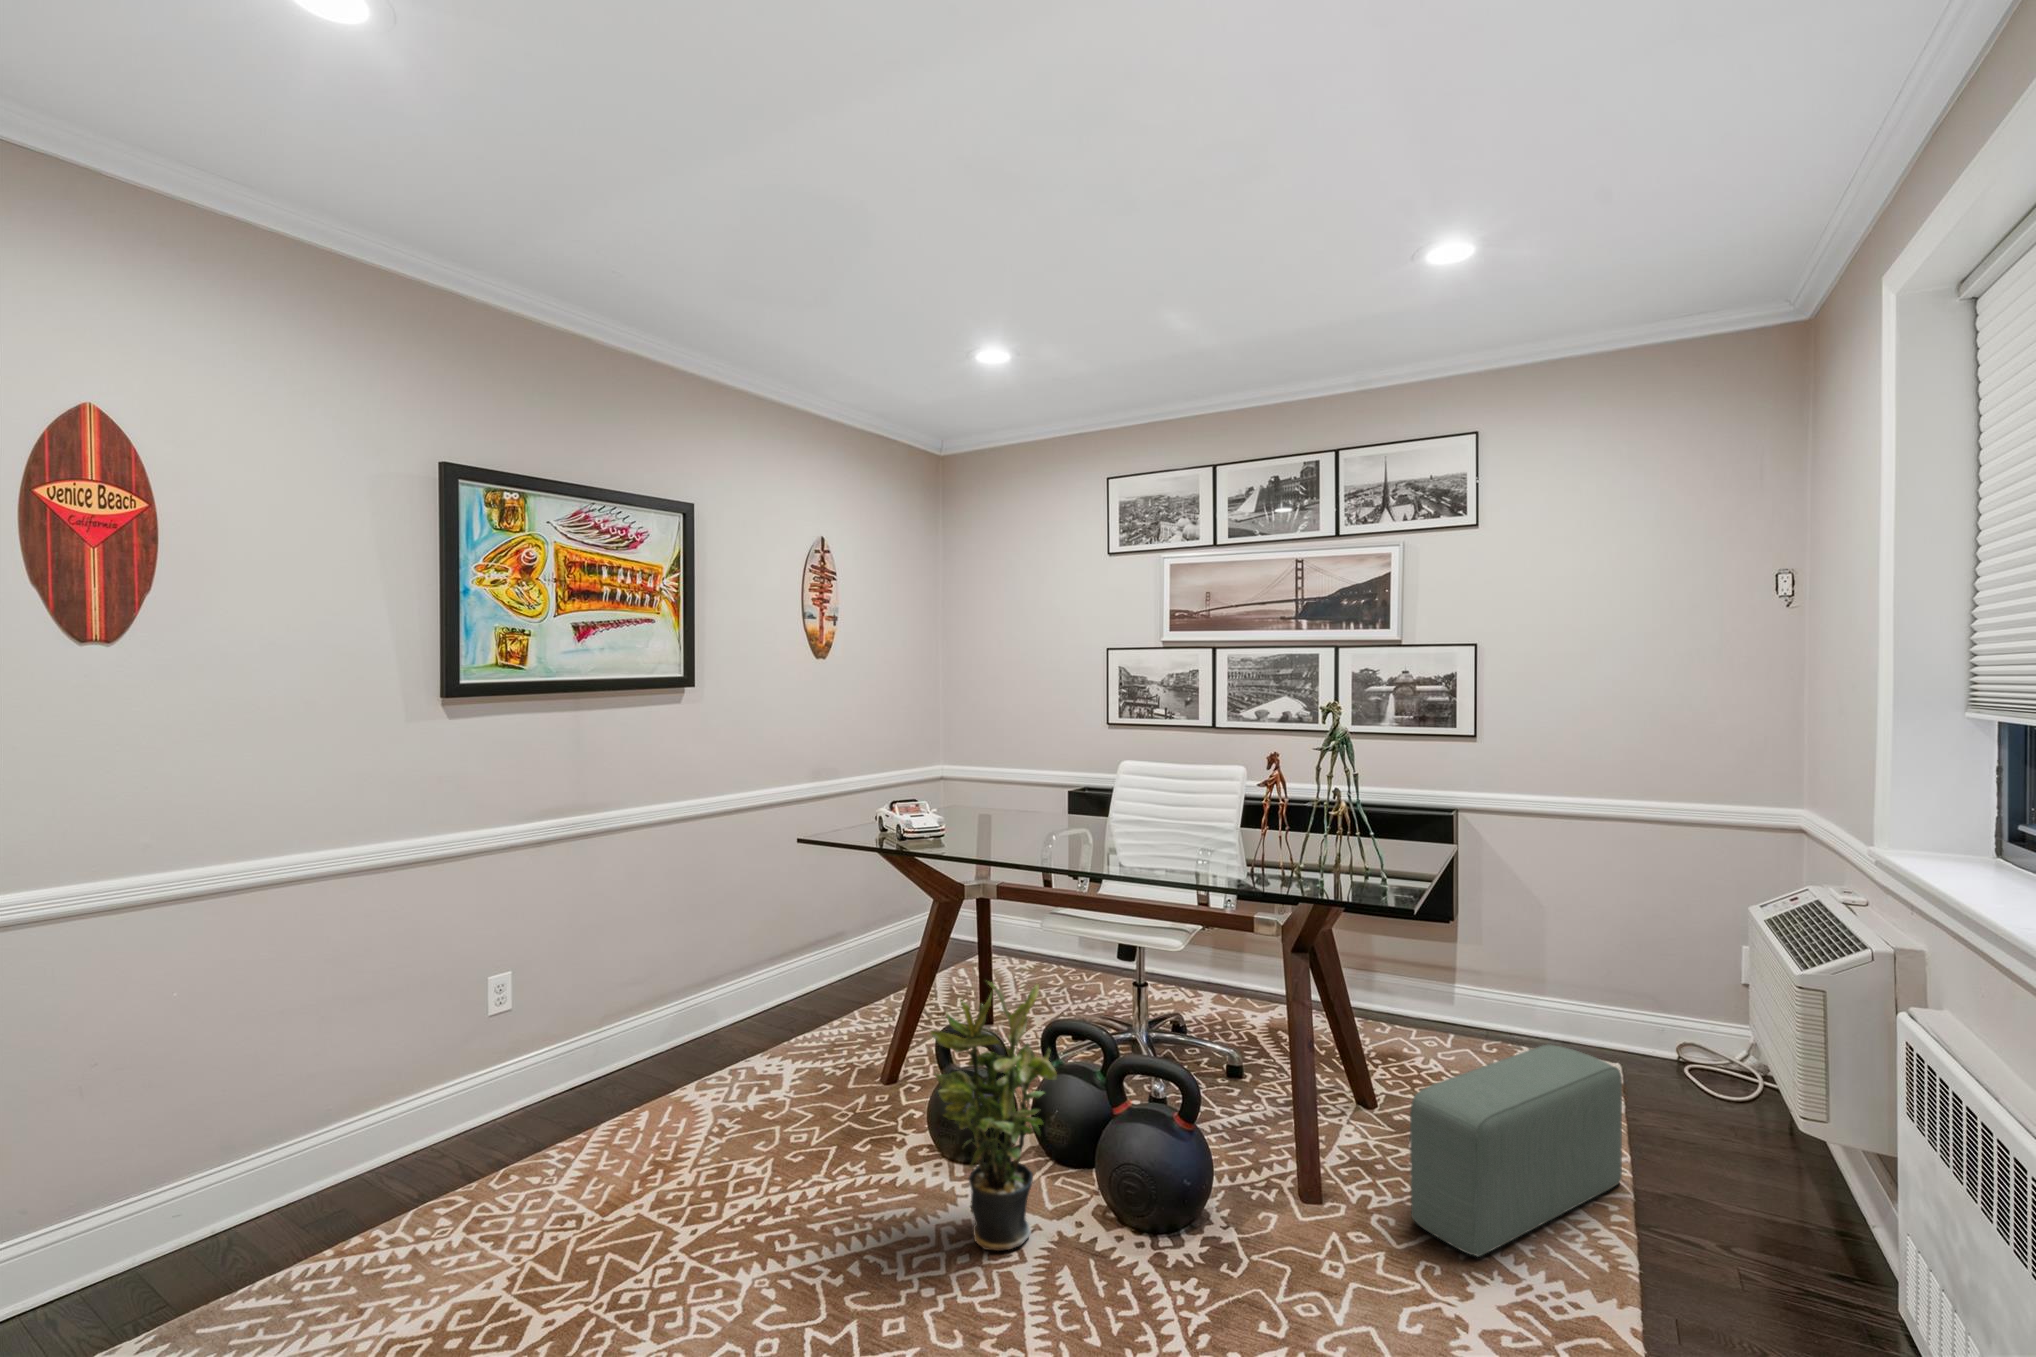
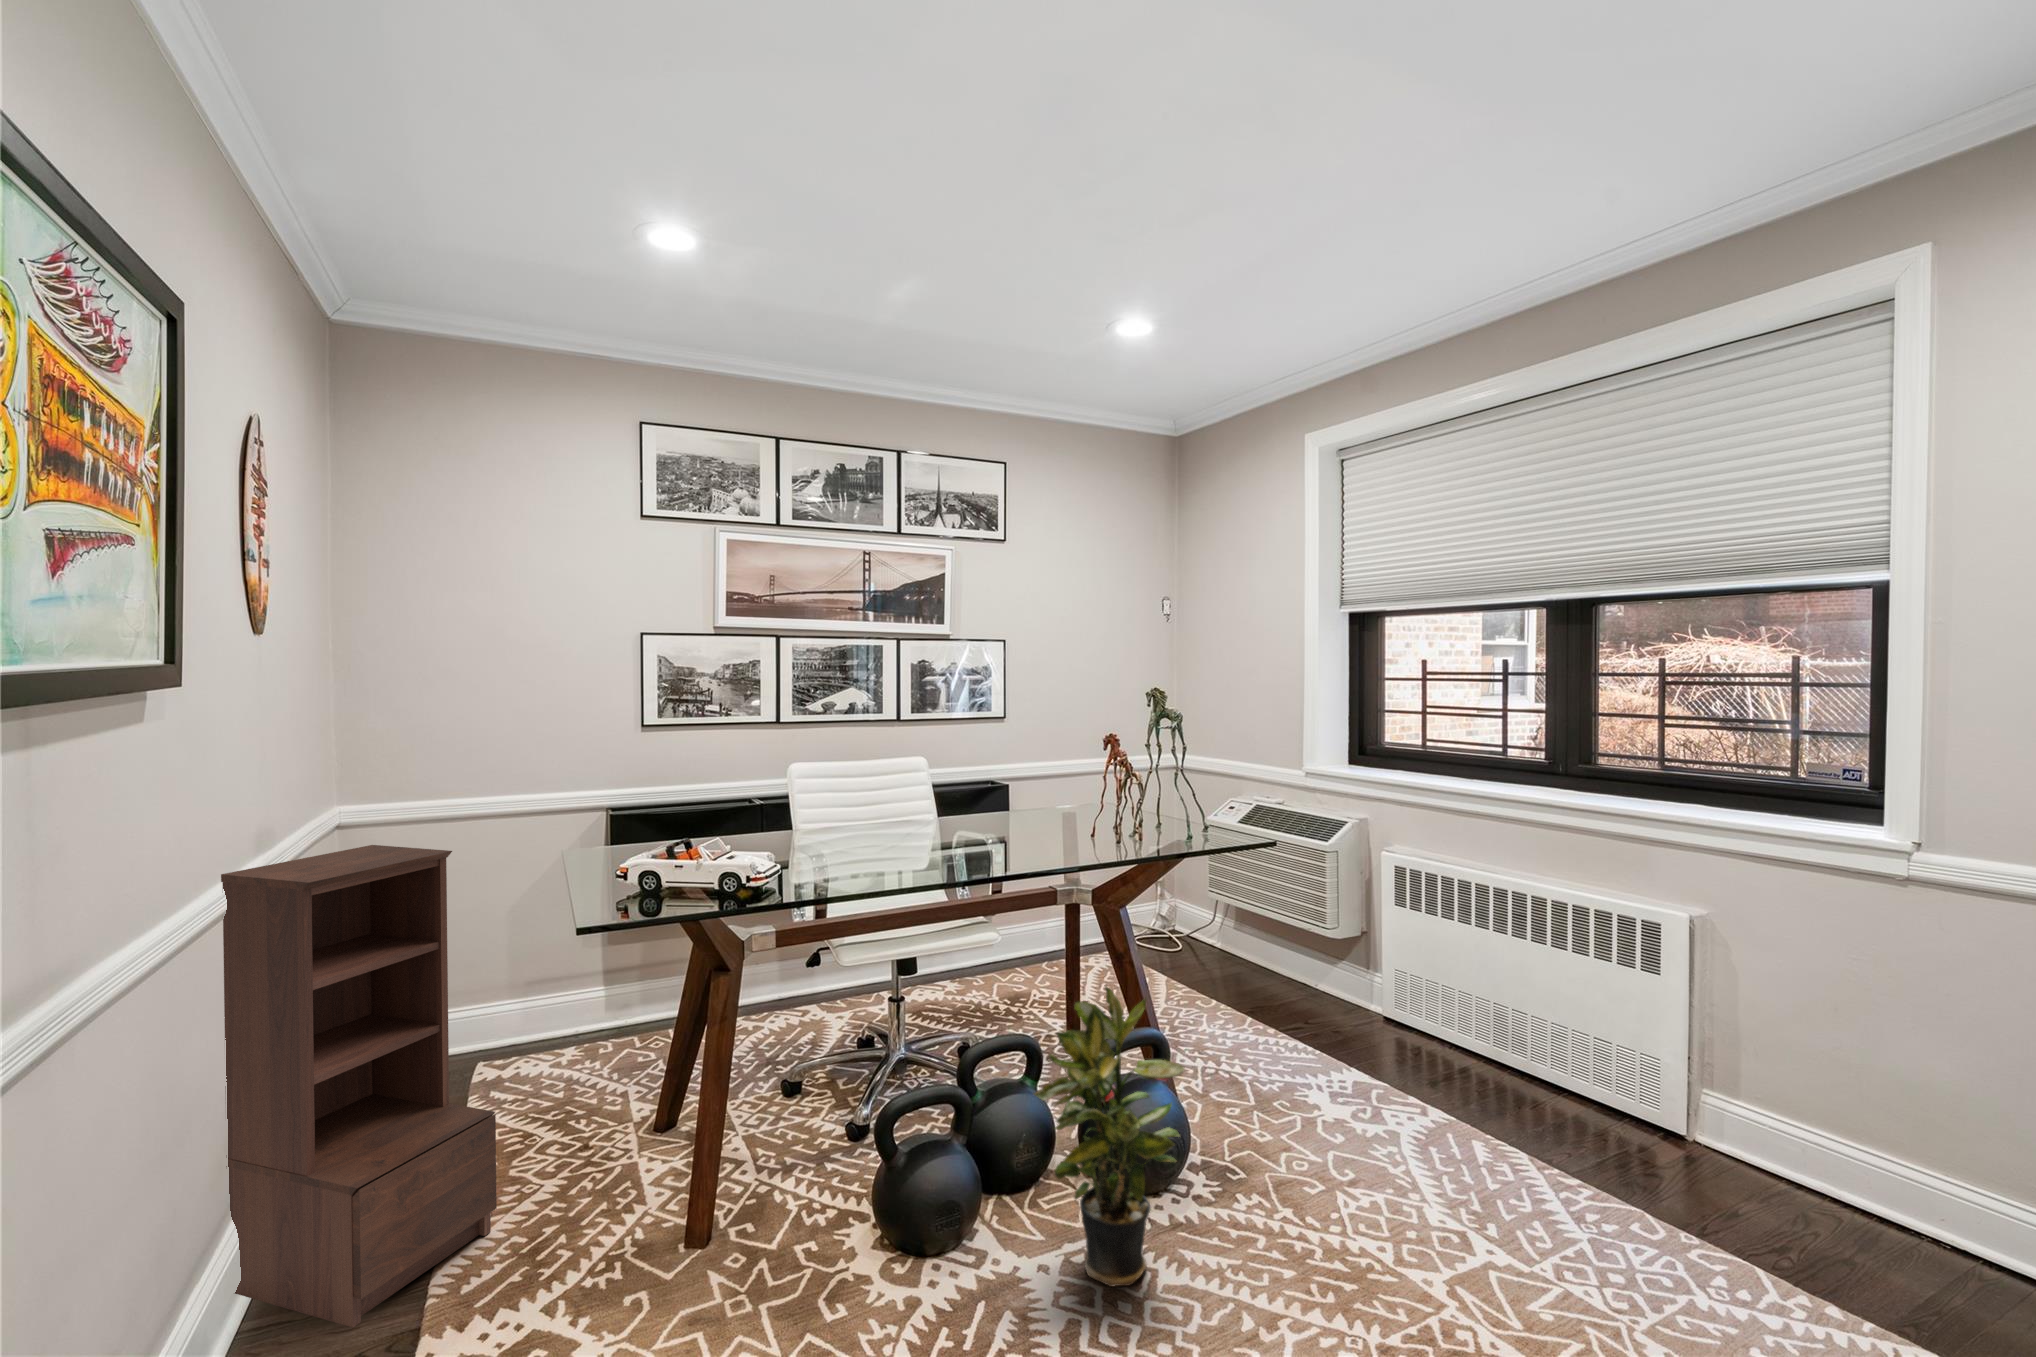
bookshelf: none [761,780,850,1032] -> present [221,845,497,1327]
pouf: present [1410,1044,1622,1257] -> none [1191,928,1285,1080]

